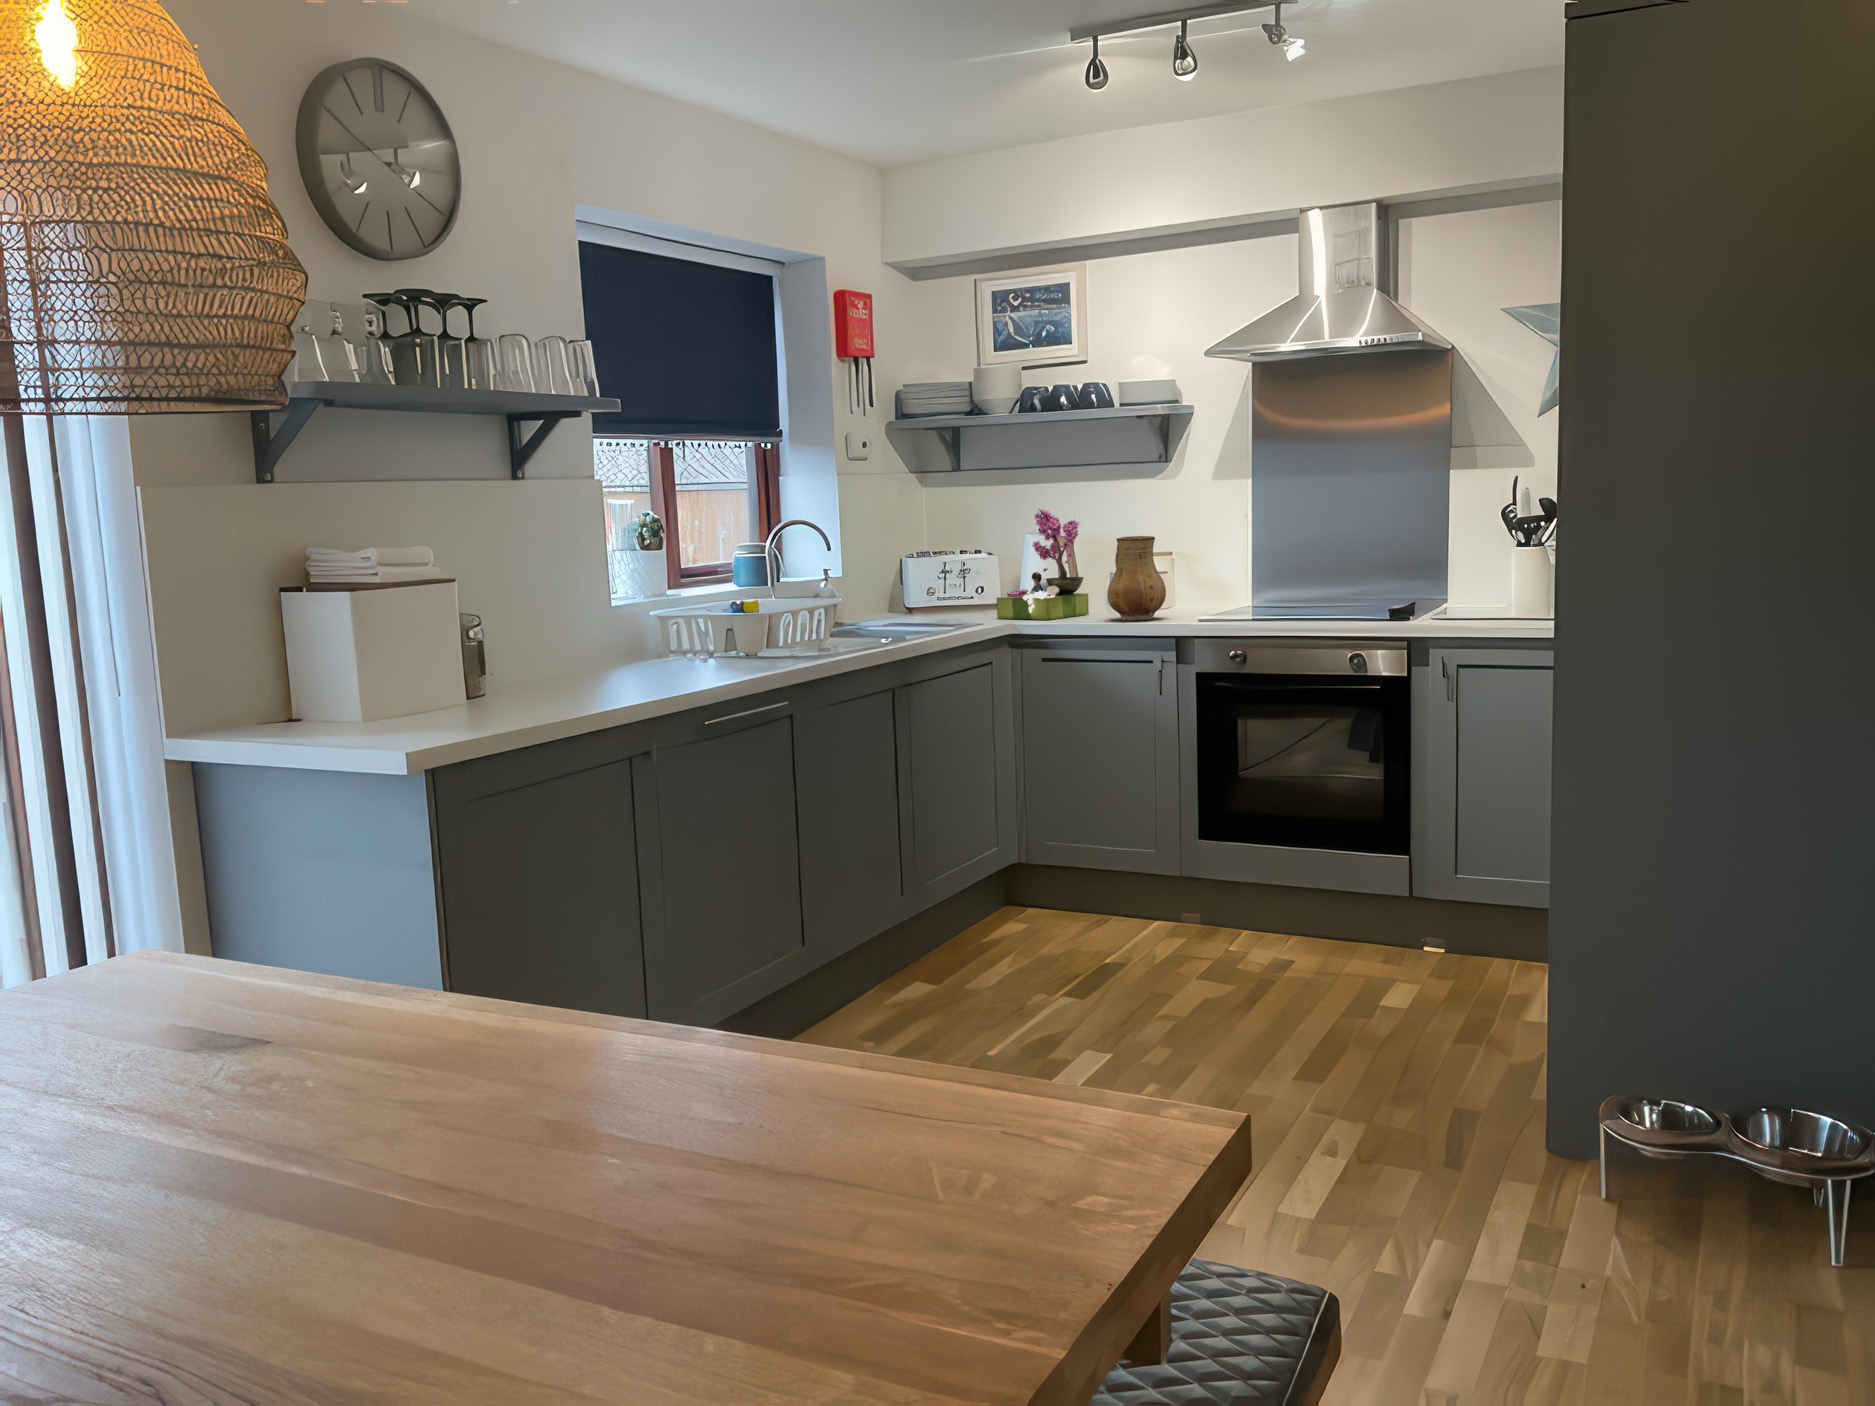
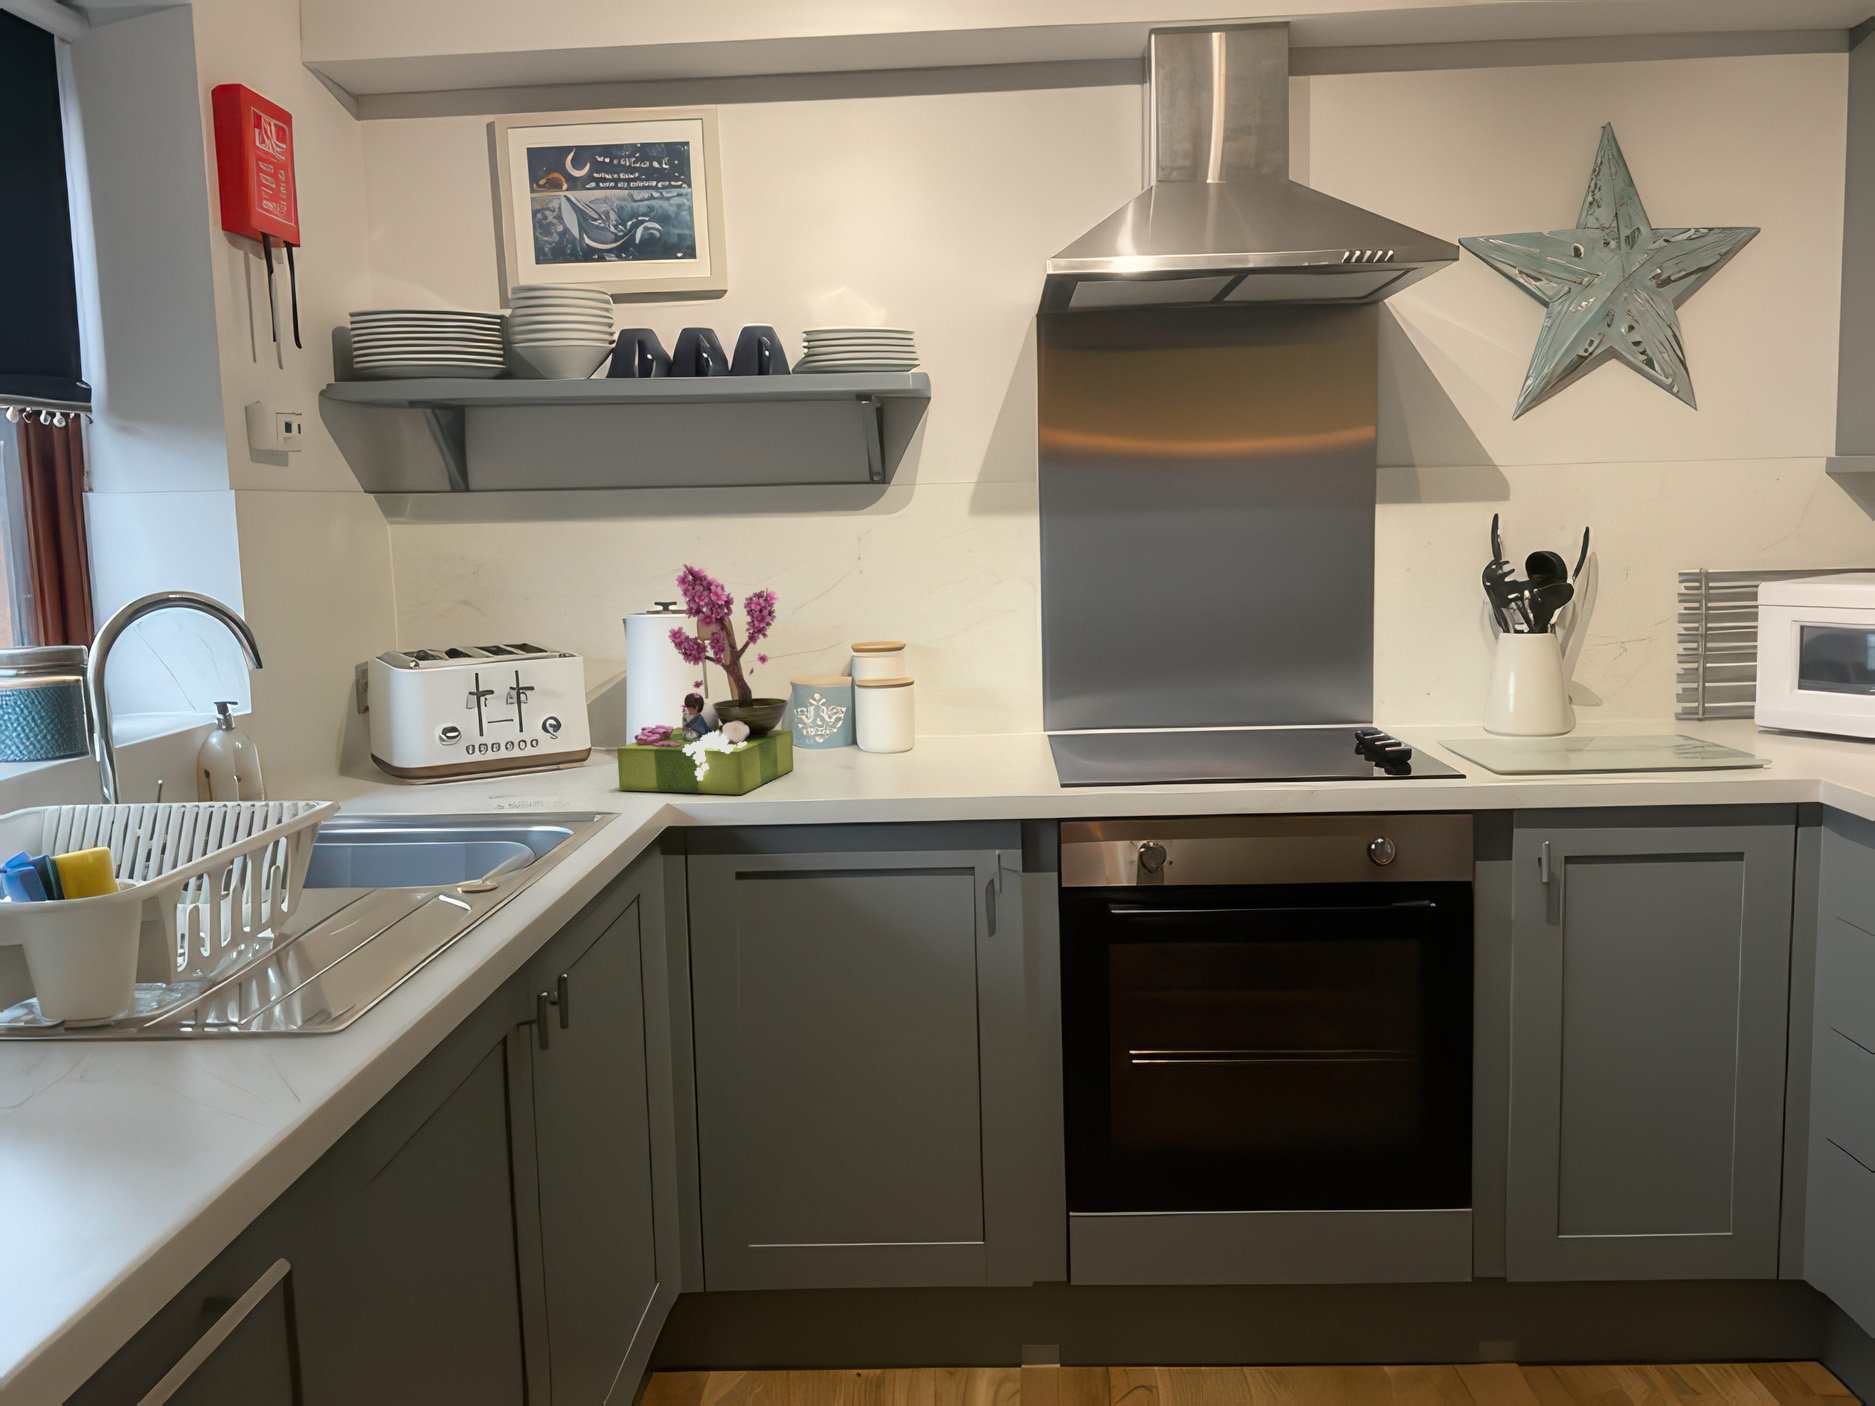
ceramic pitcher: present [1107,536,1166,620] -> none [870,624,985,795]

